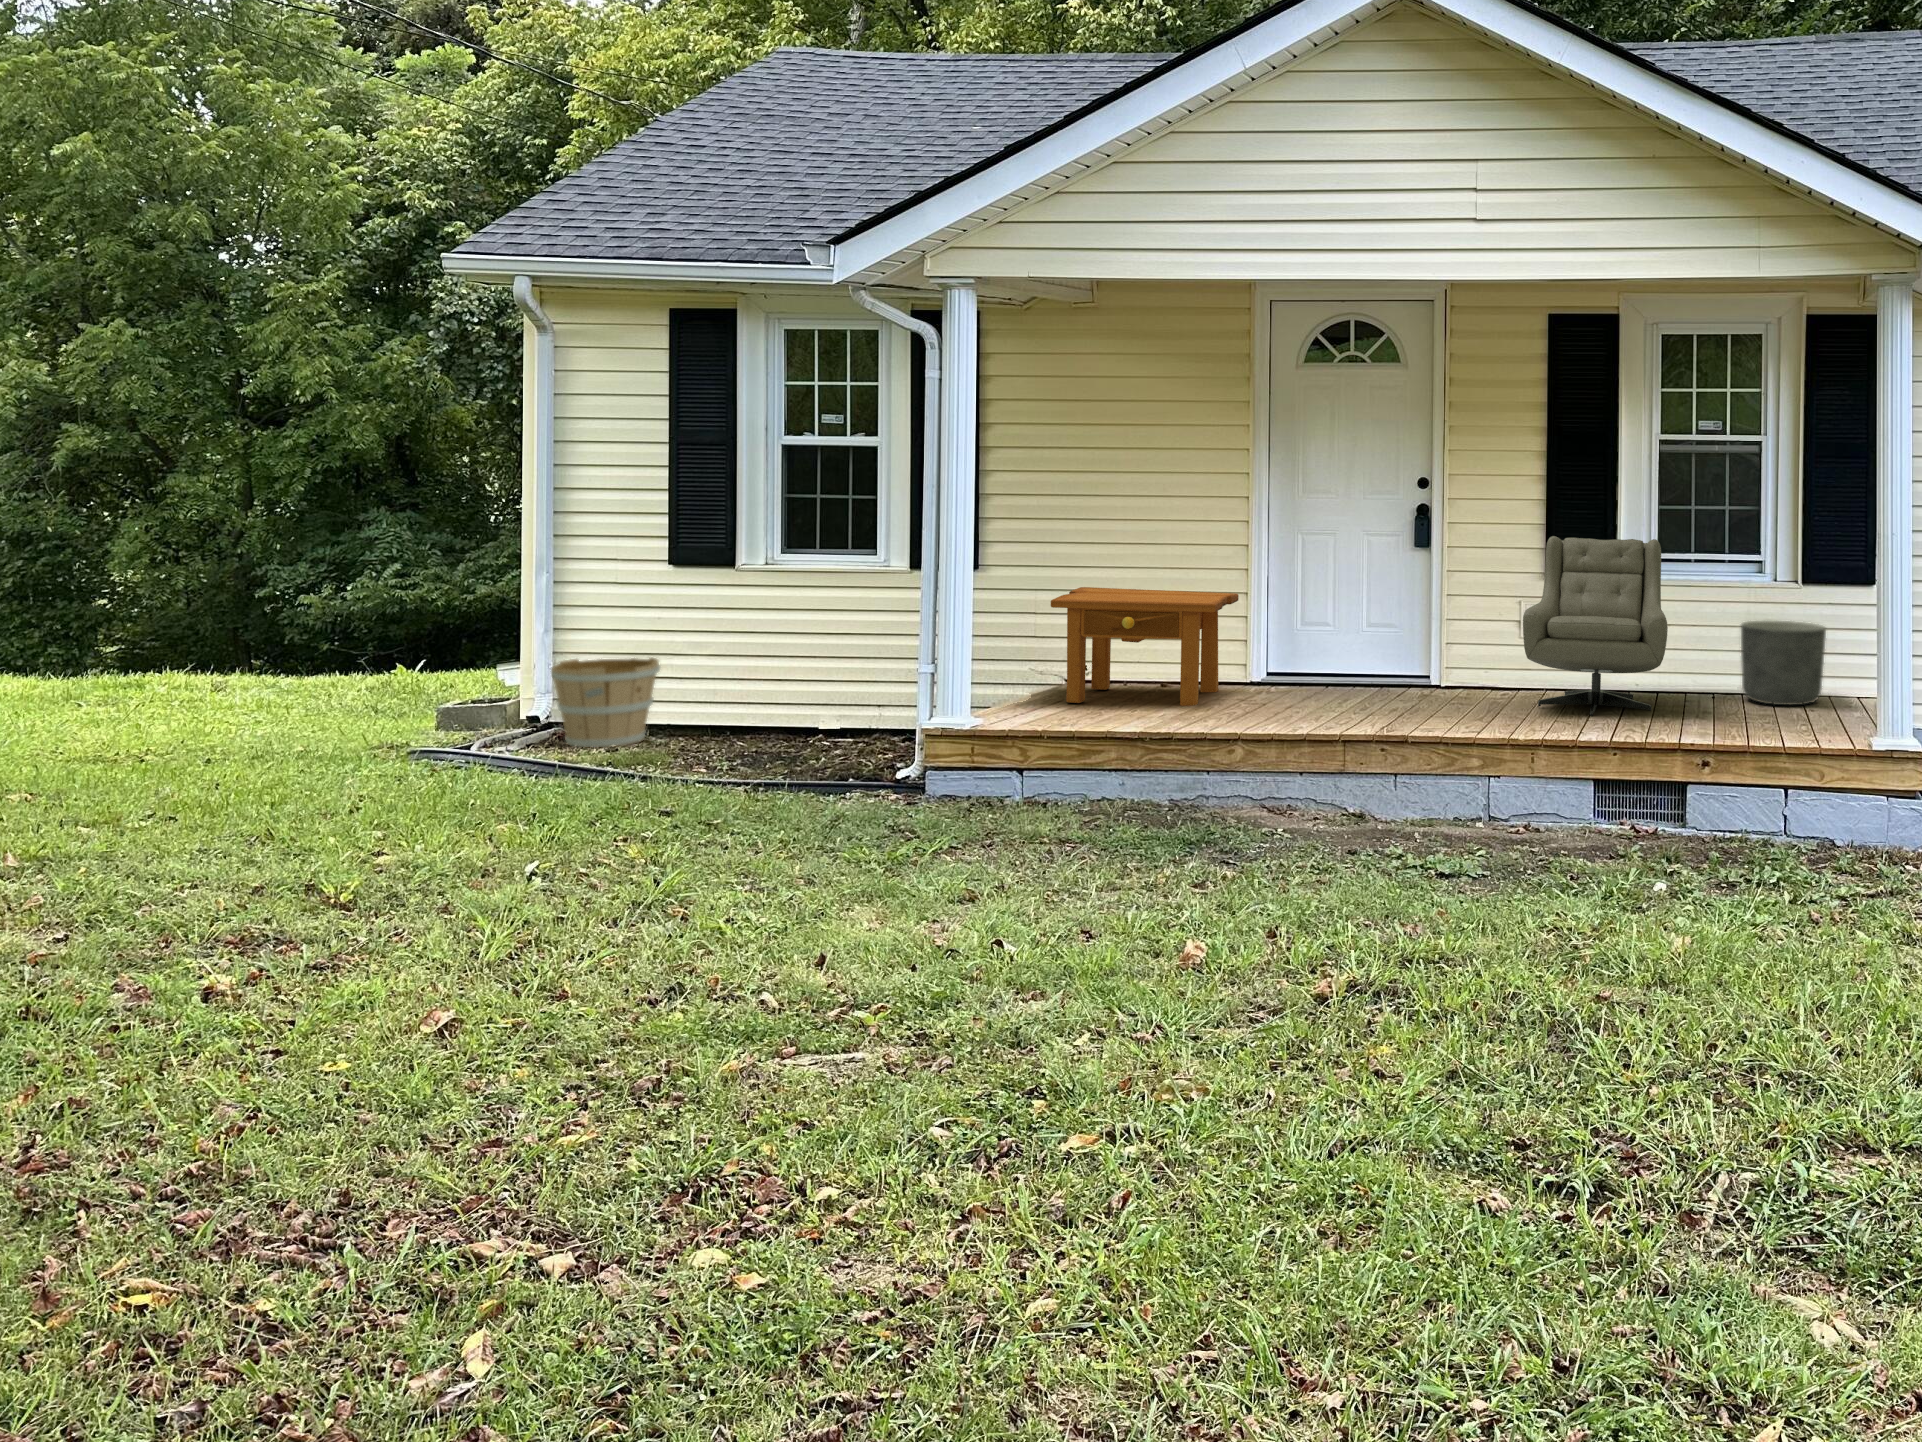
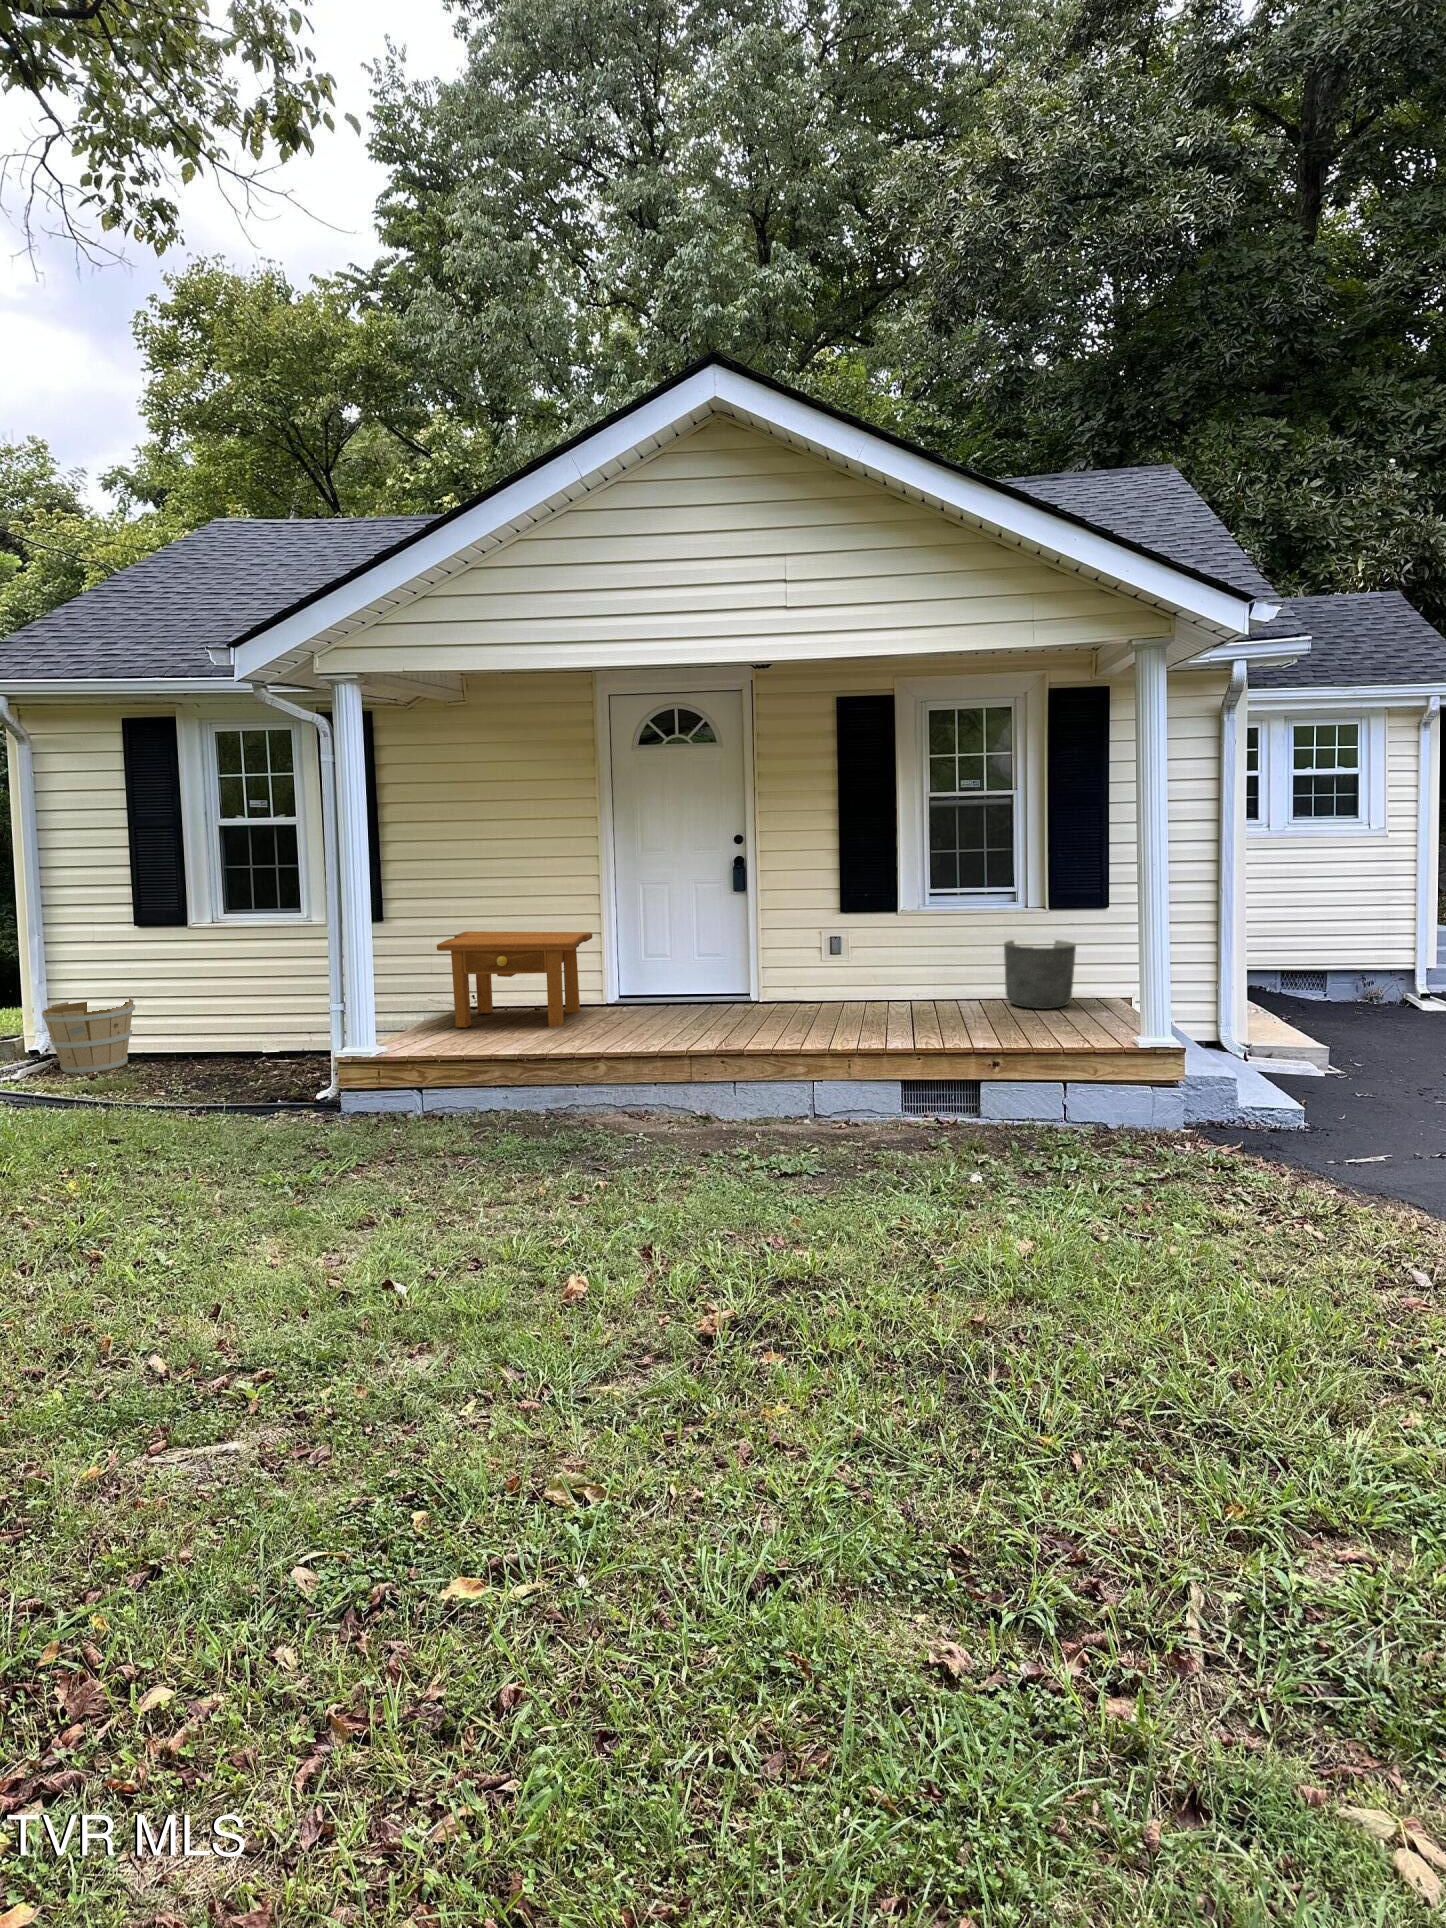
armchair: present [1523,536,1668,716] -> none [830,877,952,1025]

